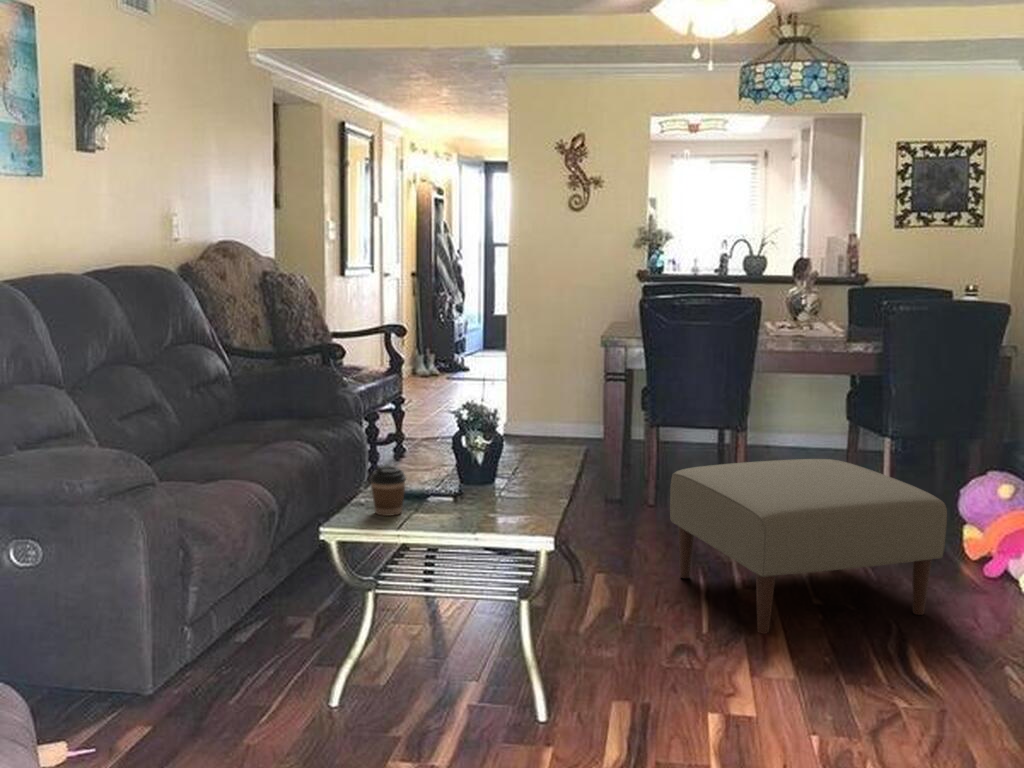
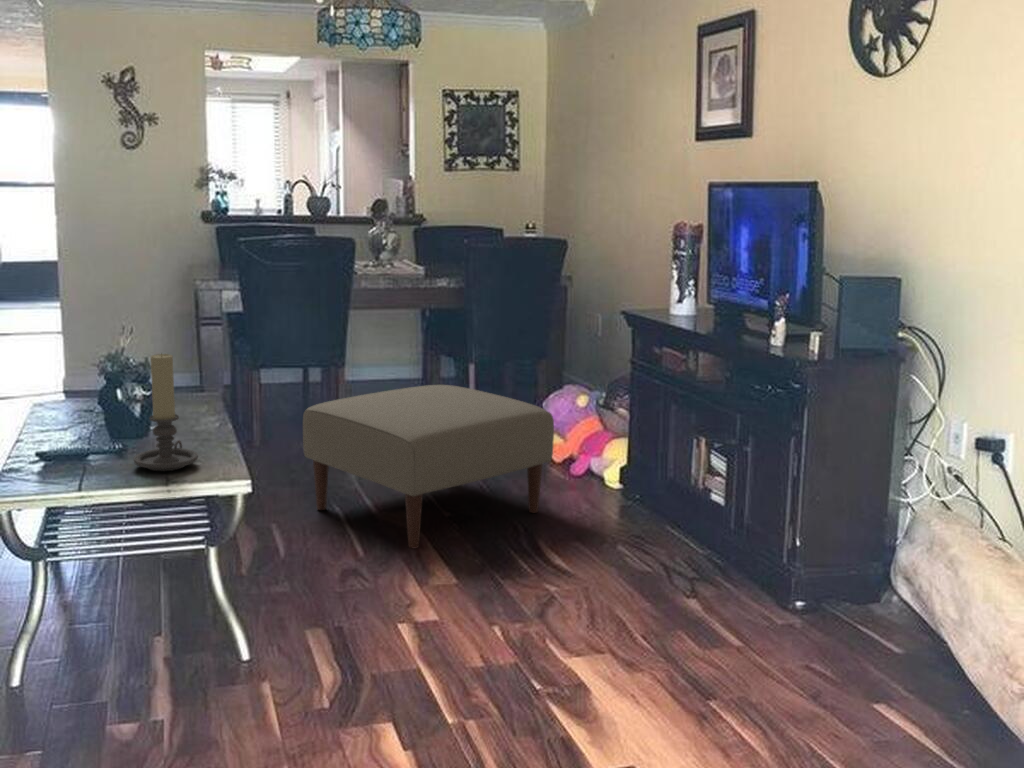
candle holder: none [456,406,516,520] -> present [134,354,198,471]
coffee cup: present [370,465,406,516] -> none [32,426,75,479]

